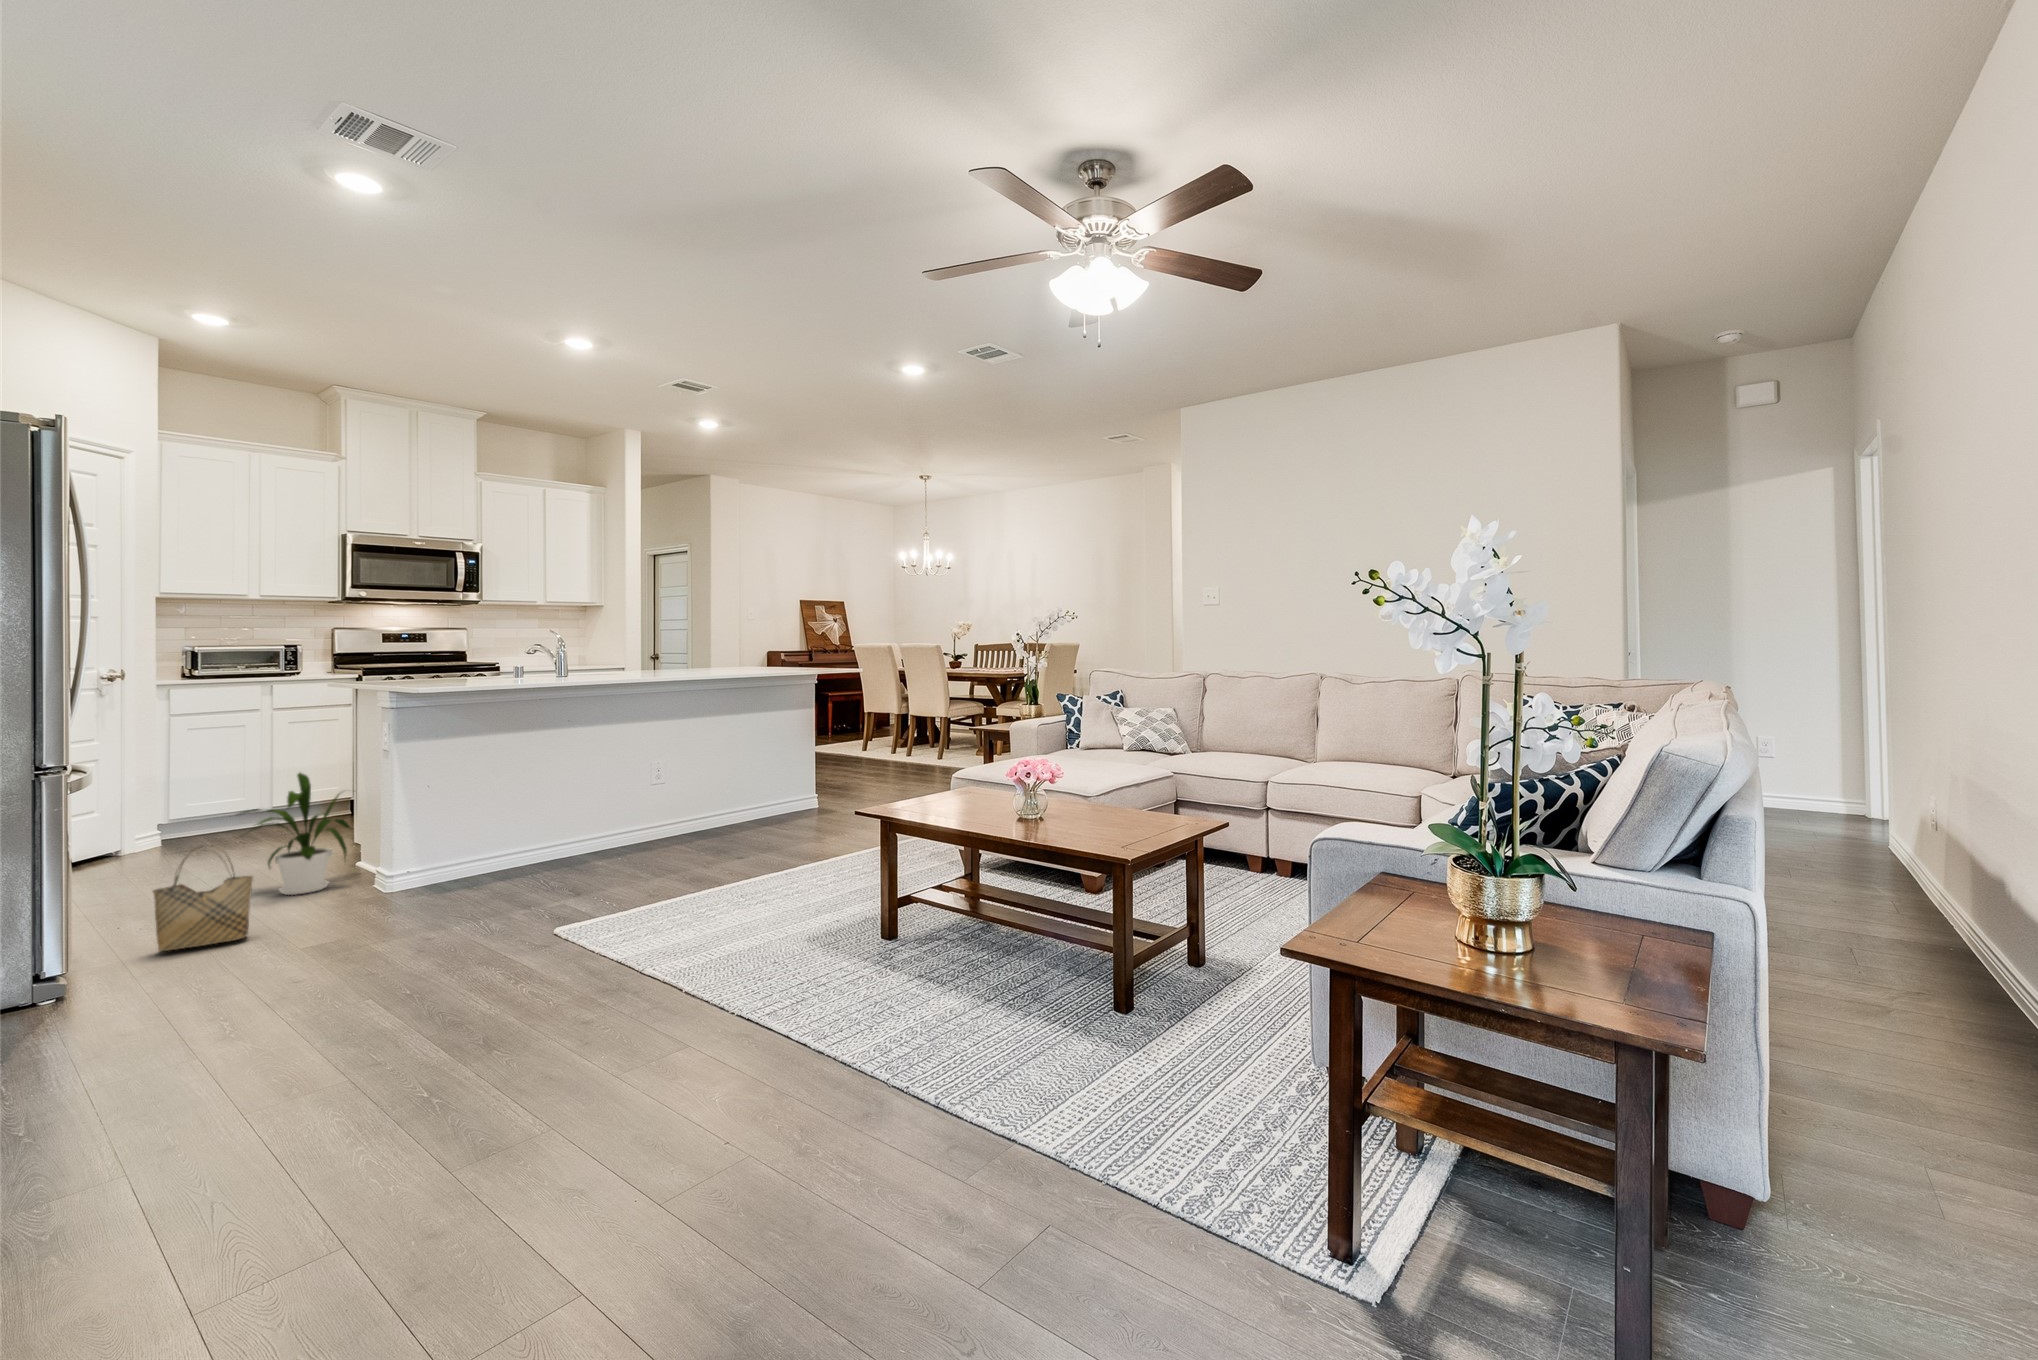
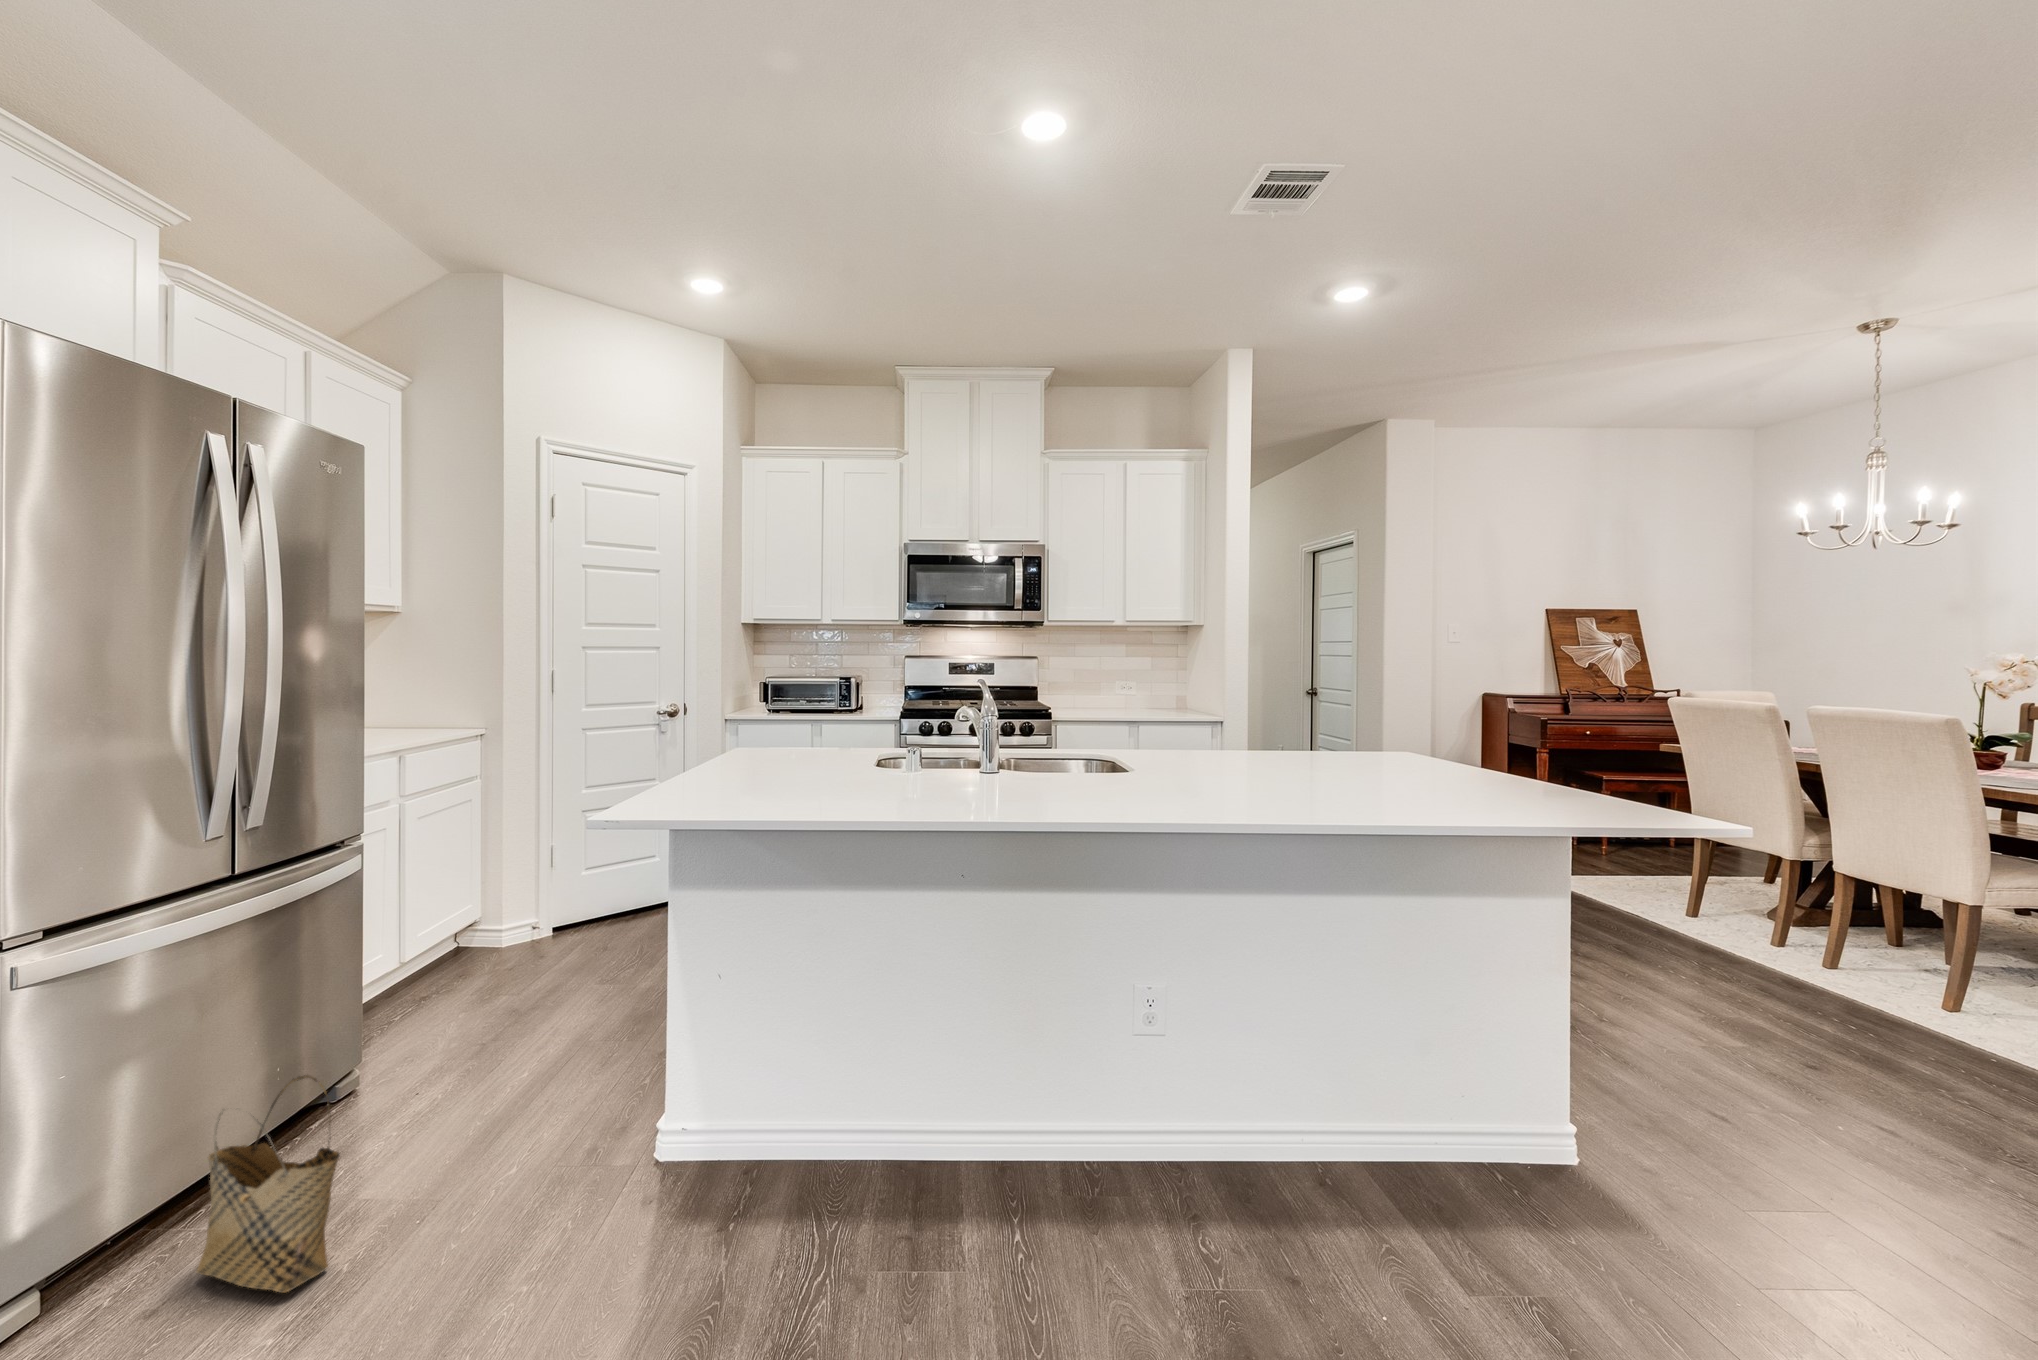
house plant: present [240,773,350,895] -> none [512,901,693,1122]

